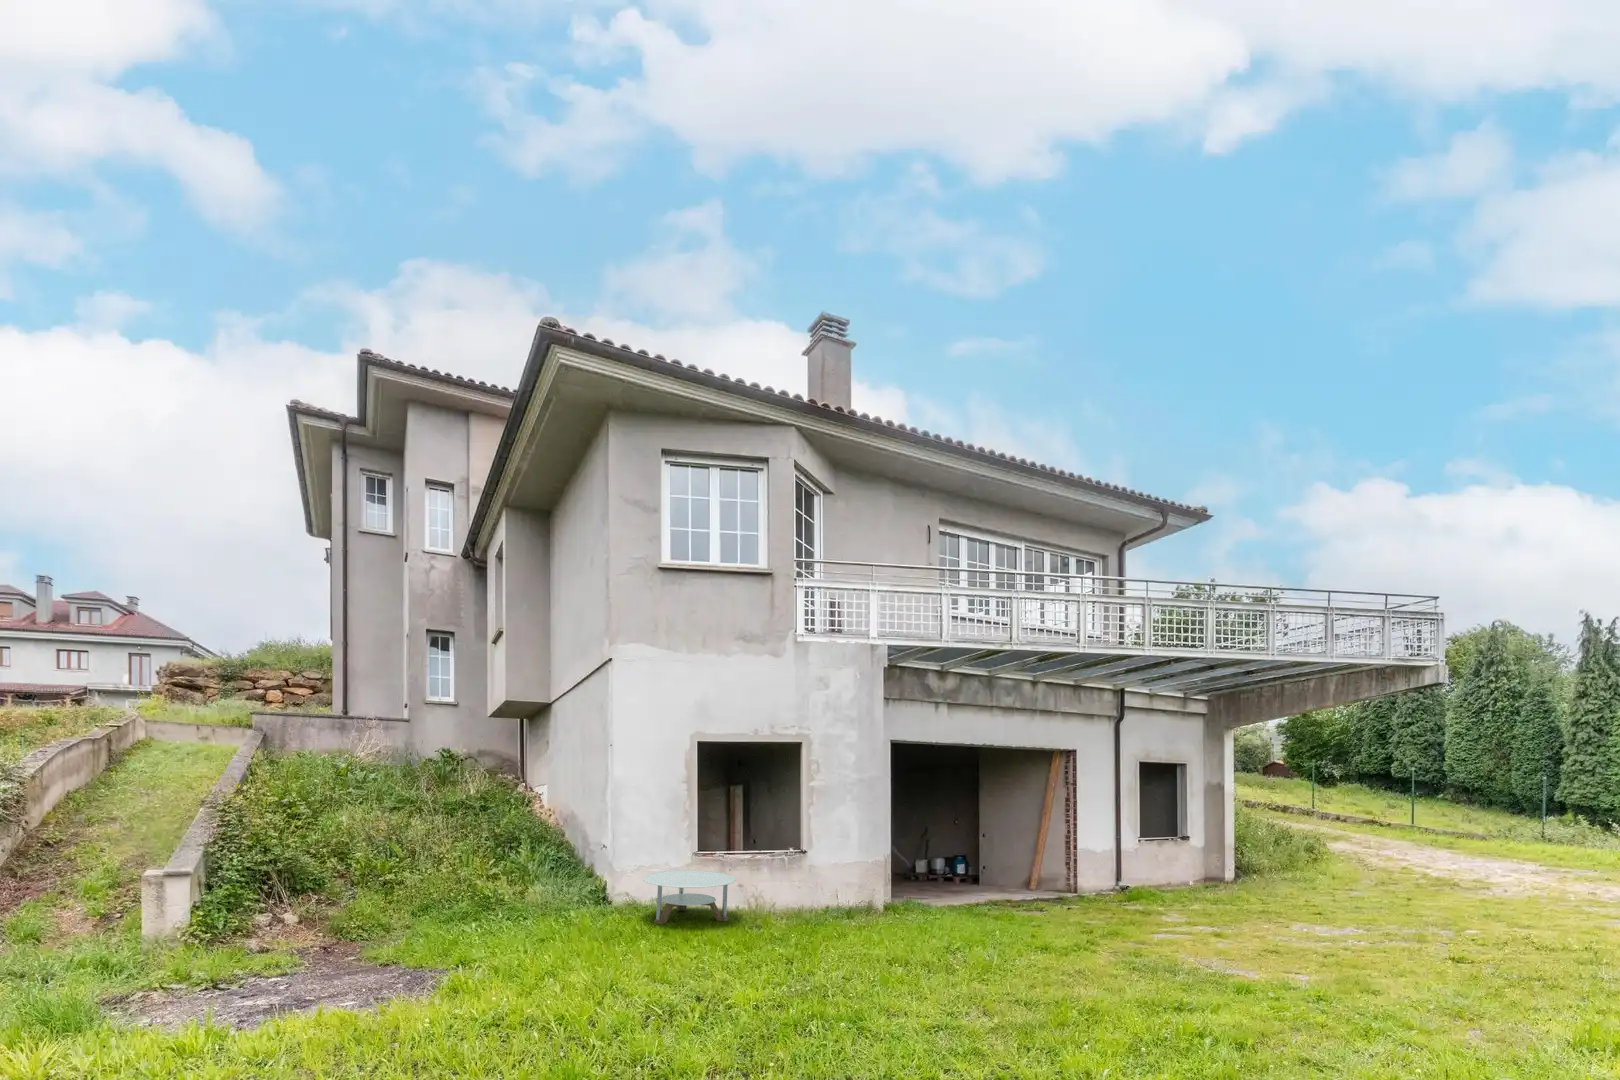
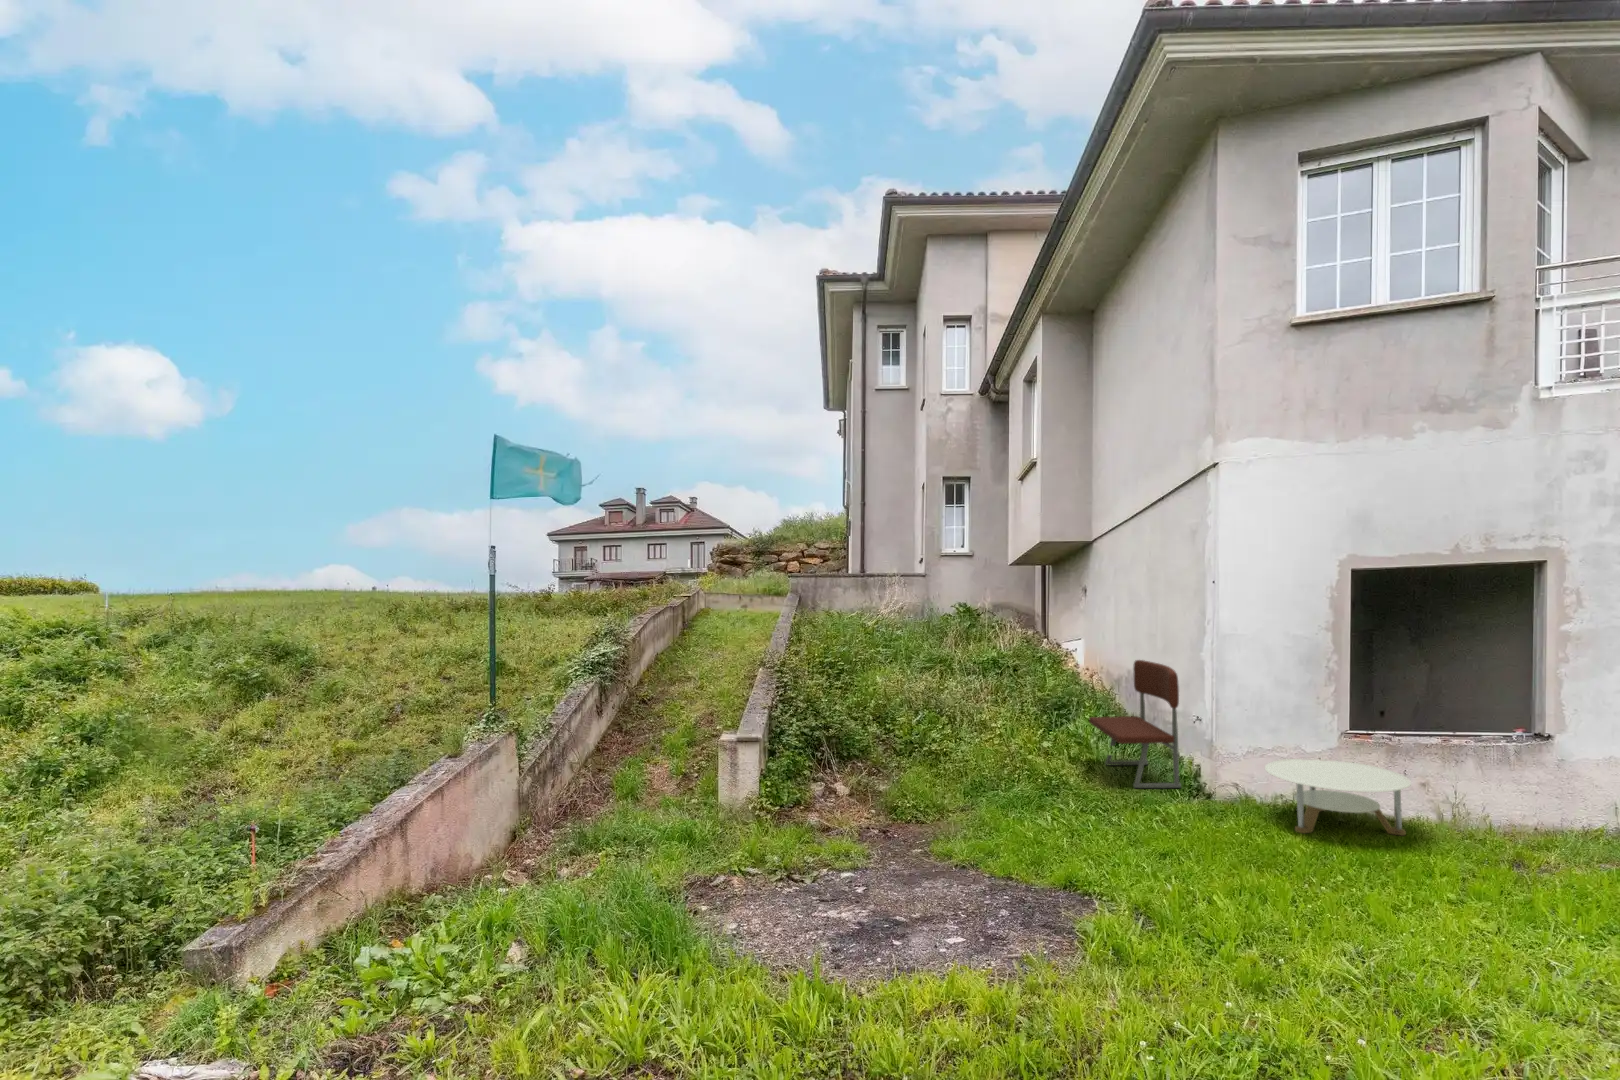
bench: none [531,795,598,904] -> present [1089,660,1181,788]

